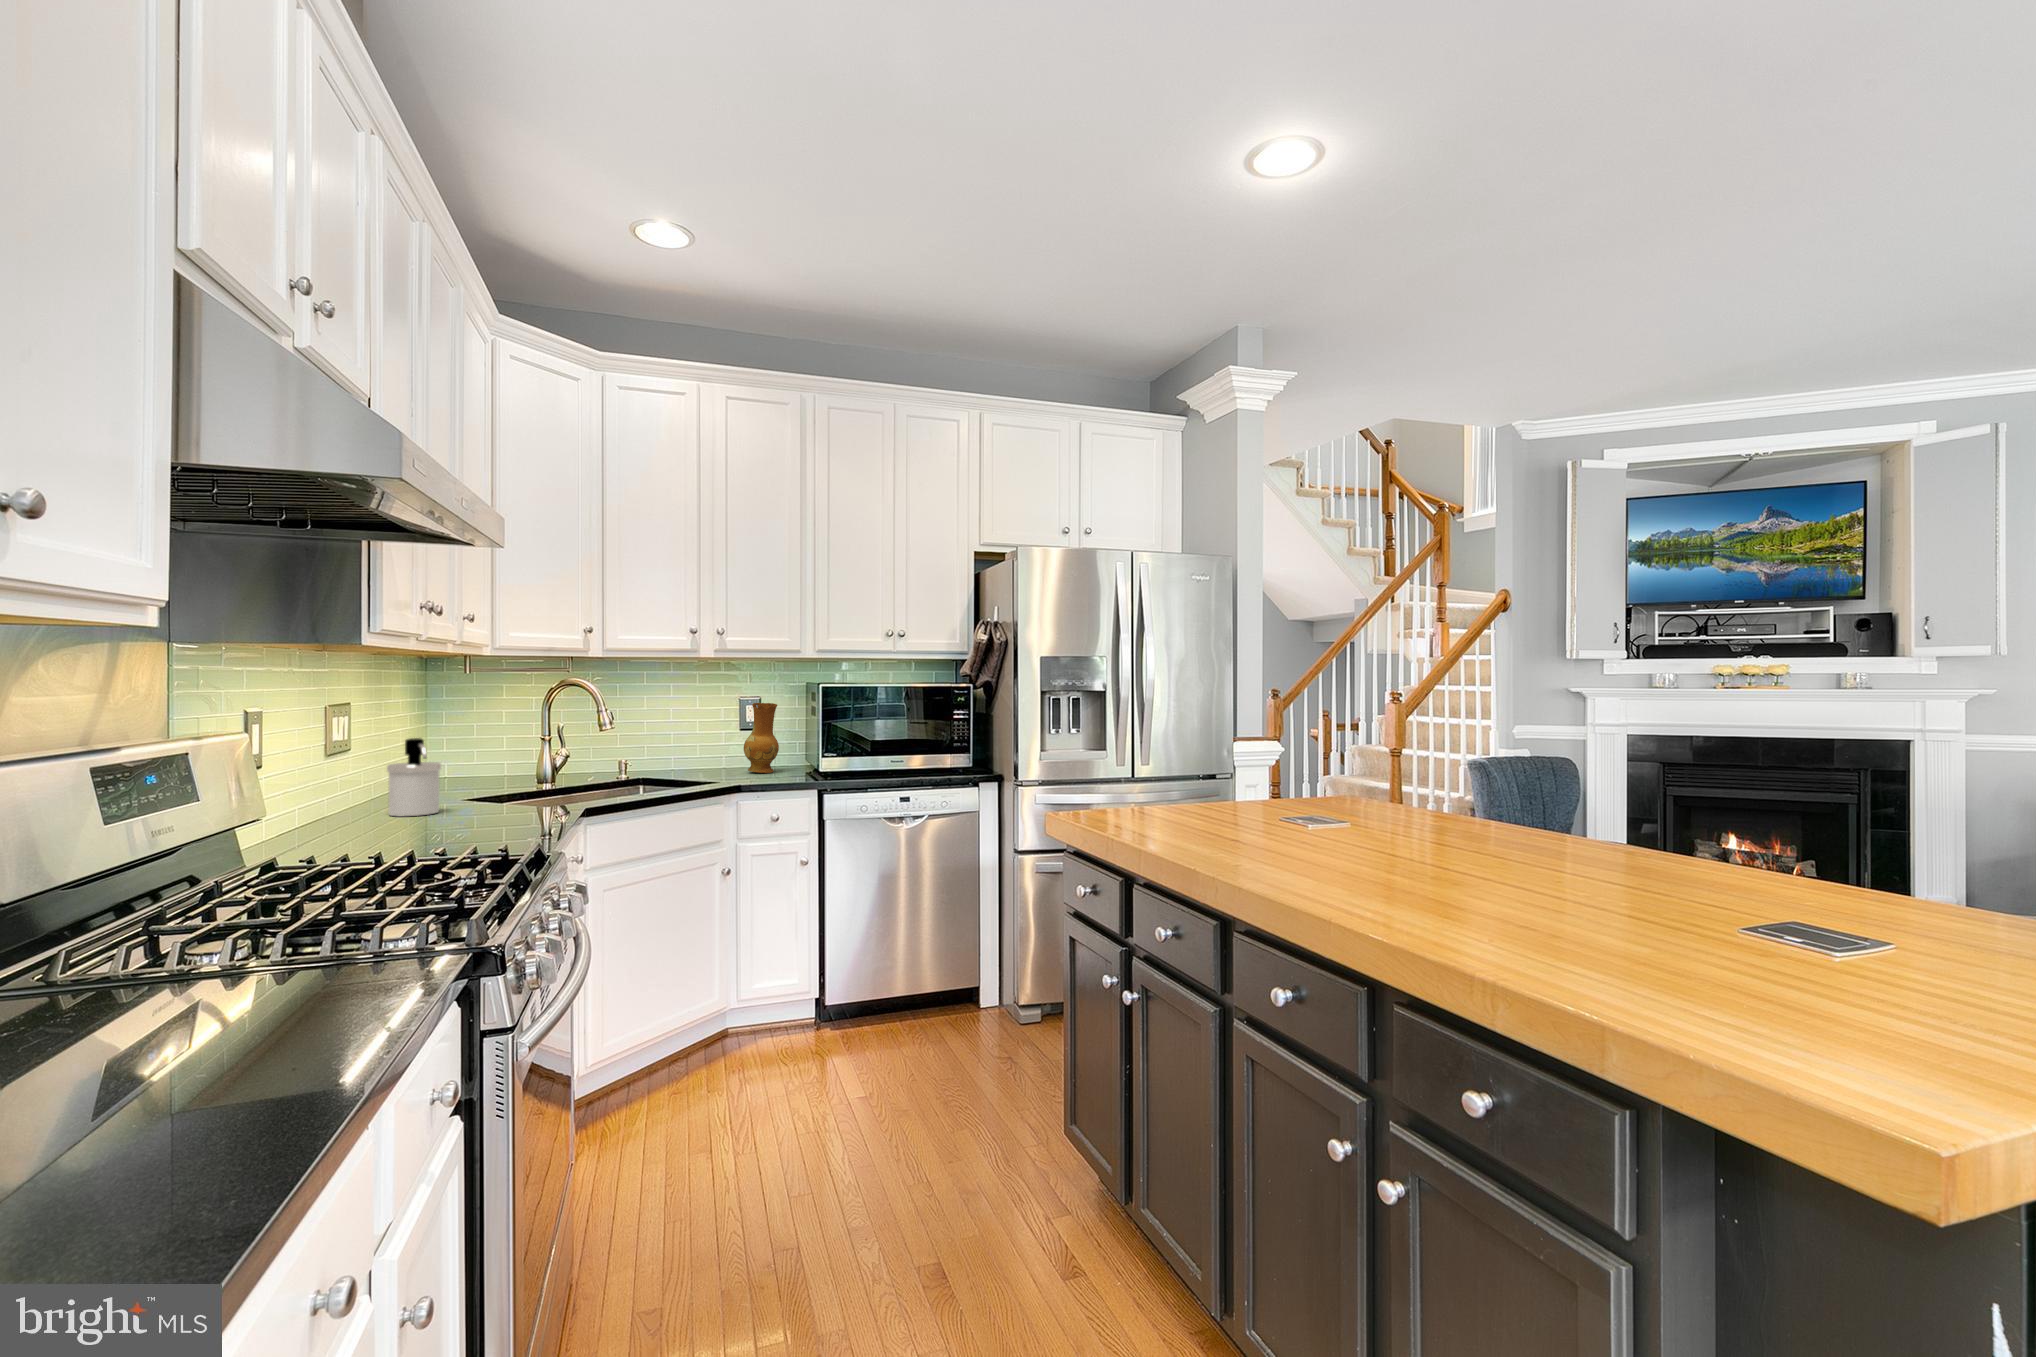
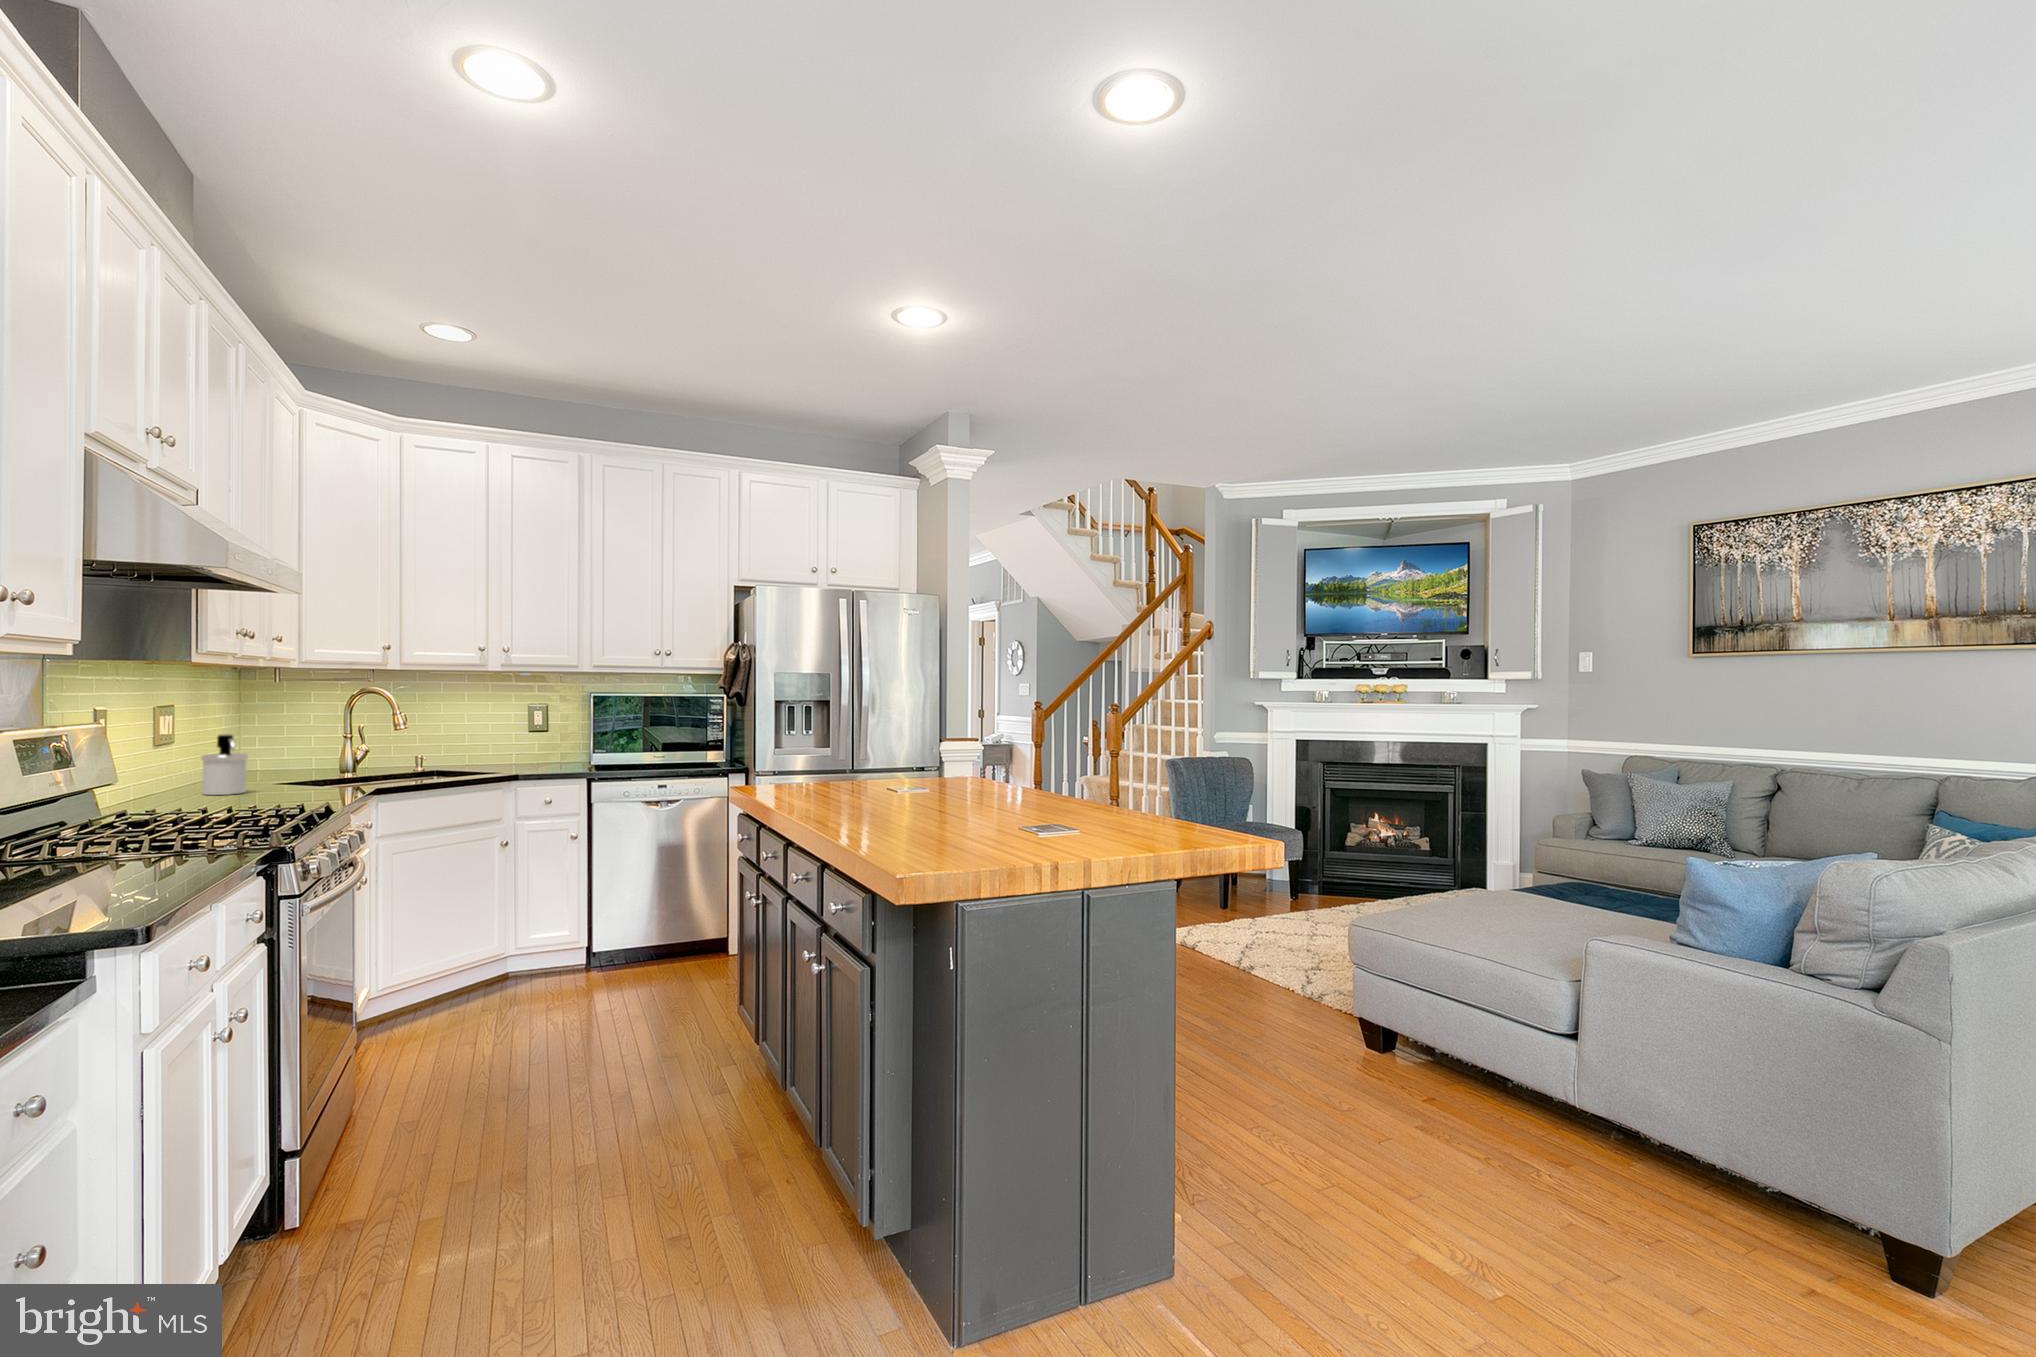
ceramic jug: present [744,703,779,773] -> none [530,708,562,767]

